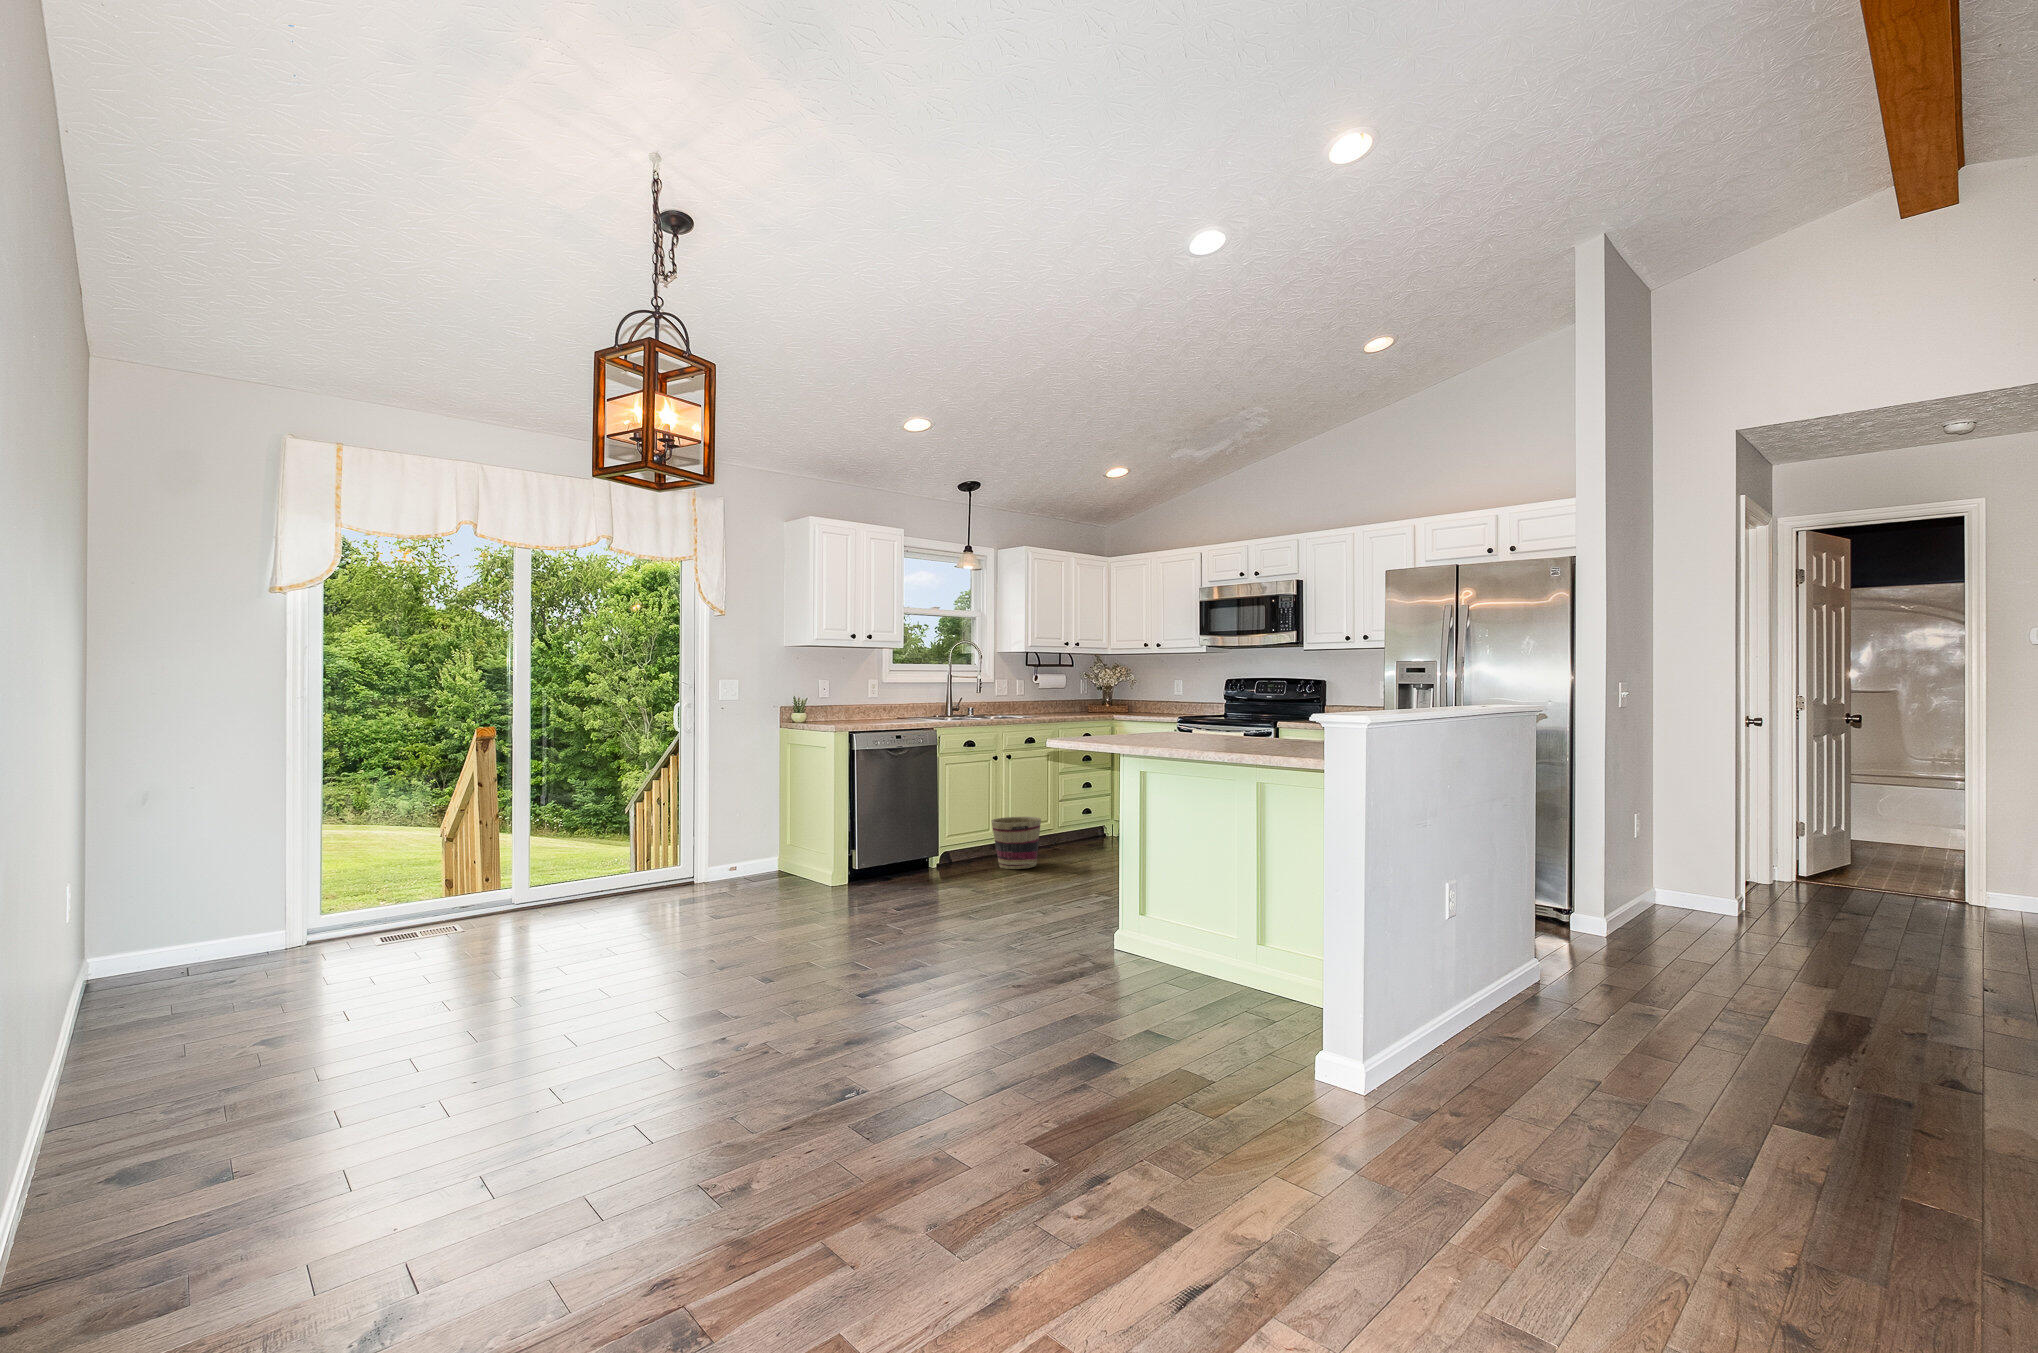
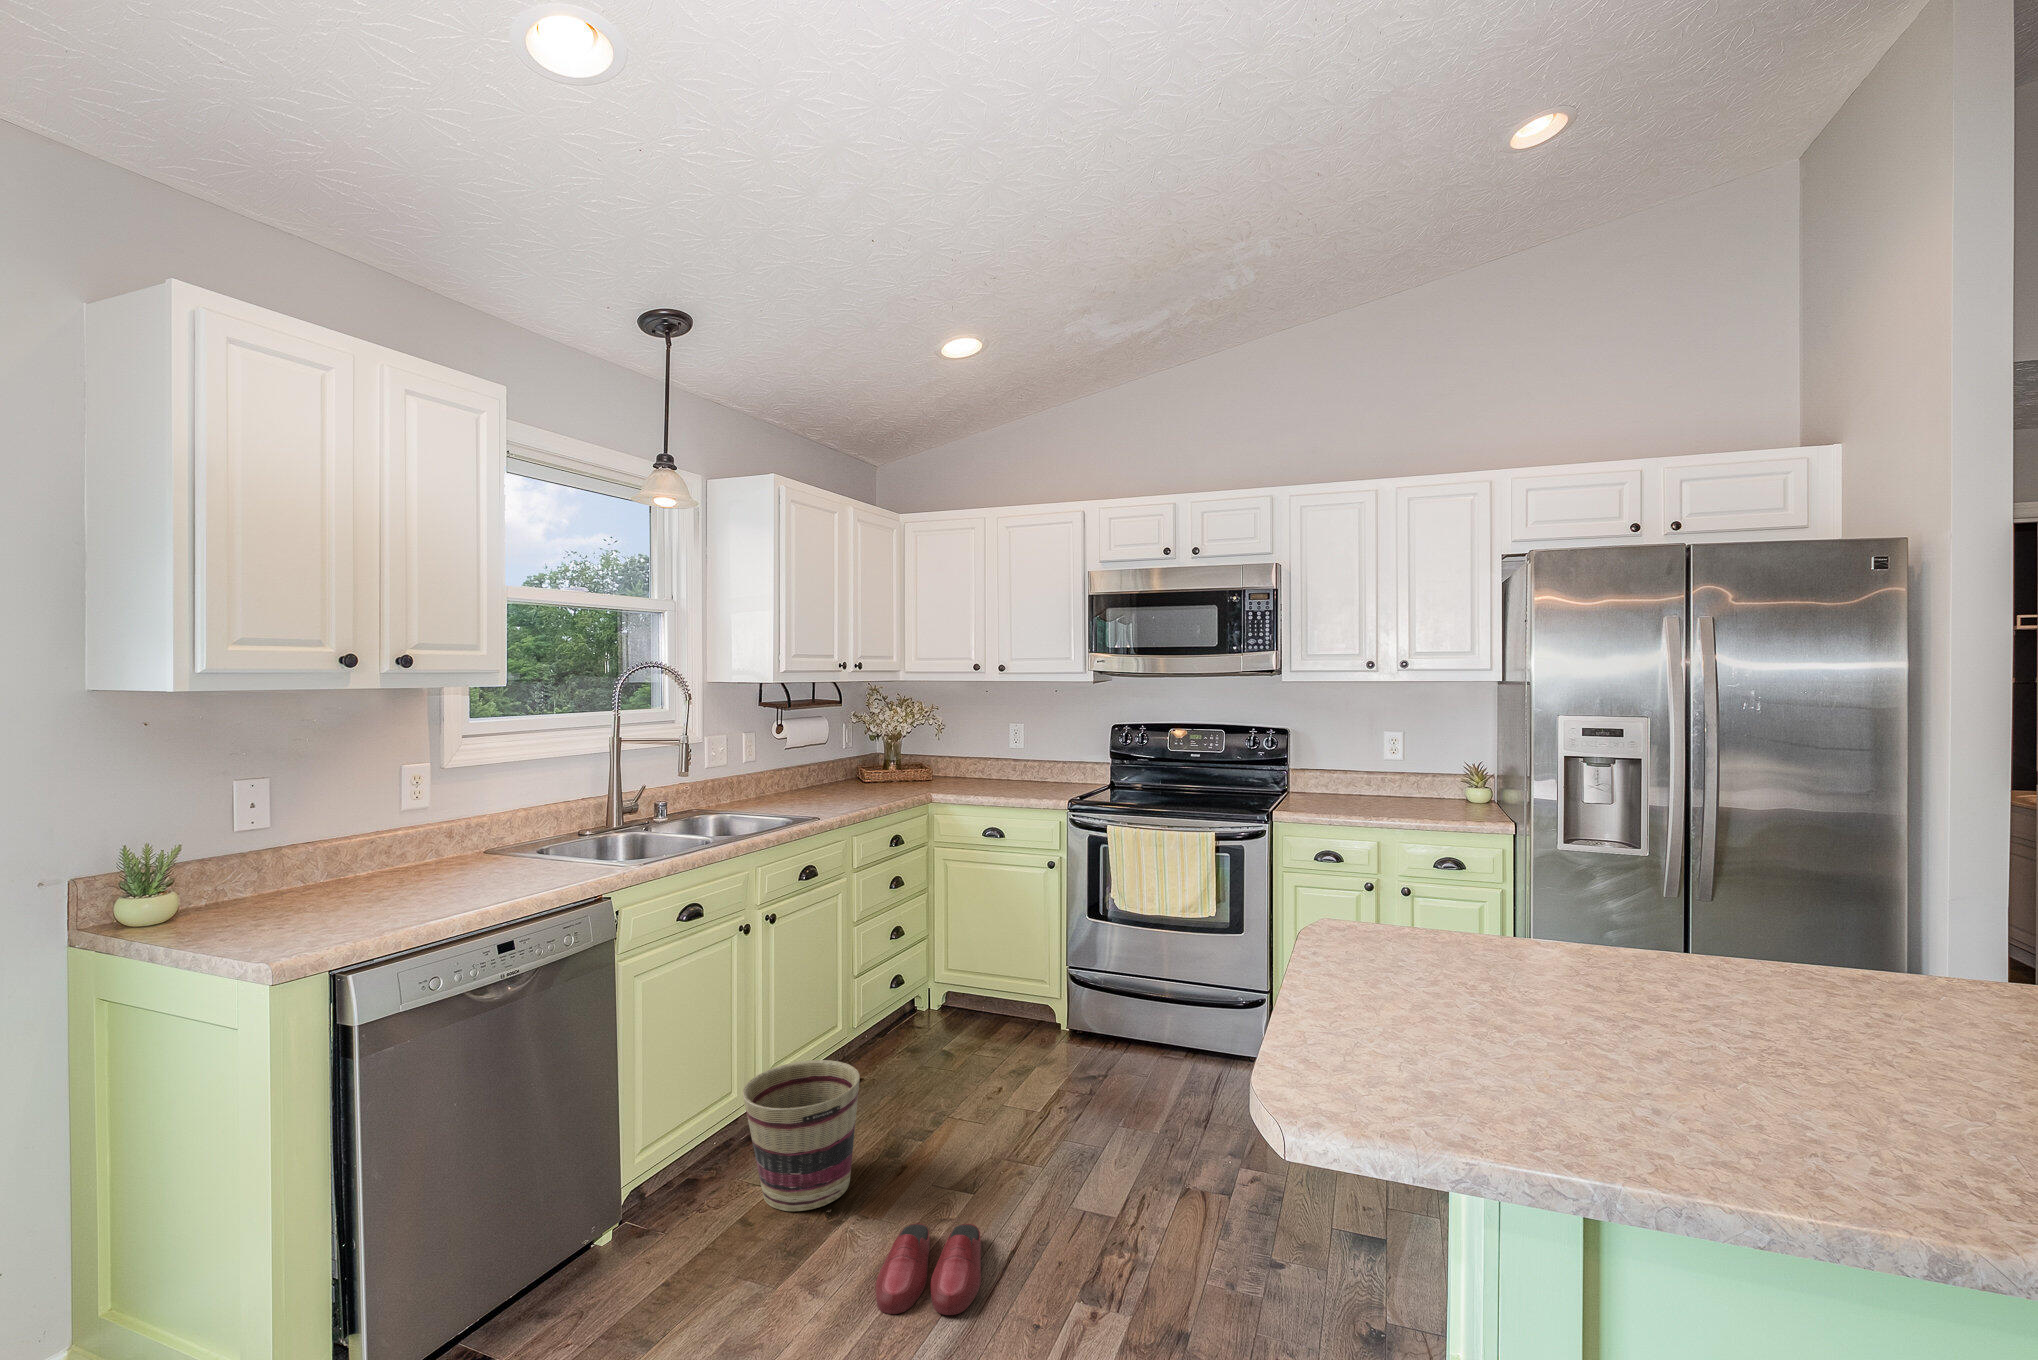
slippers: none [1028,868,1078,888] -> present [876,1223,981,1315]

